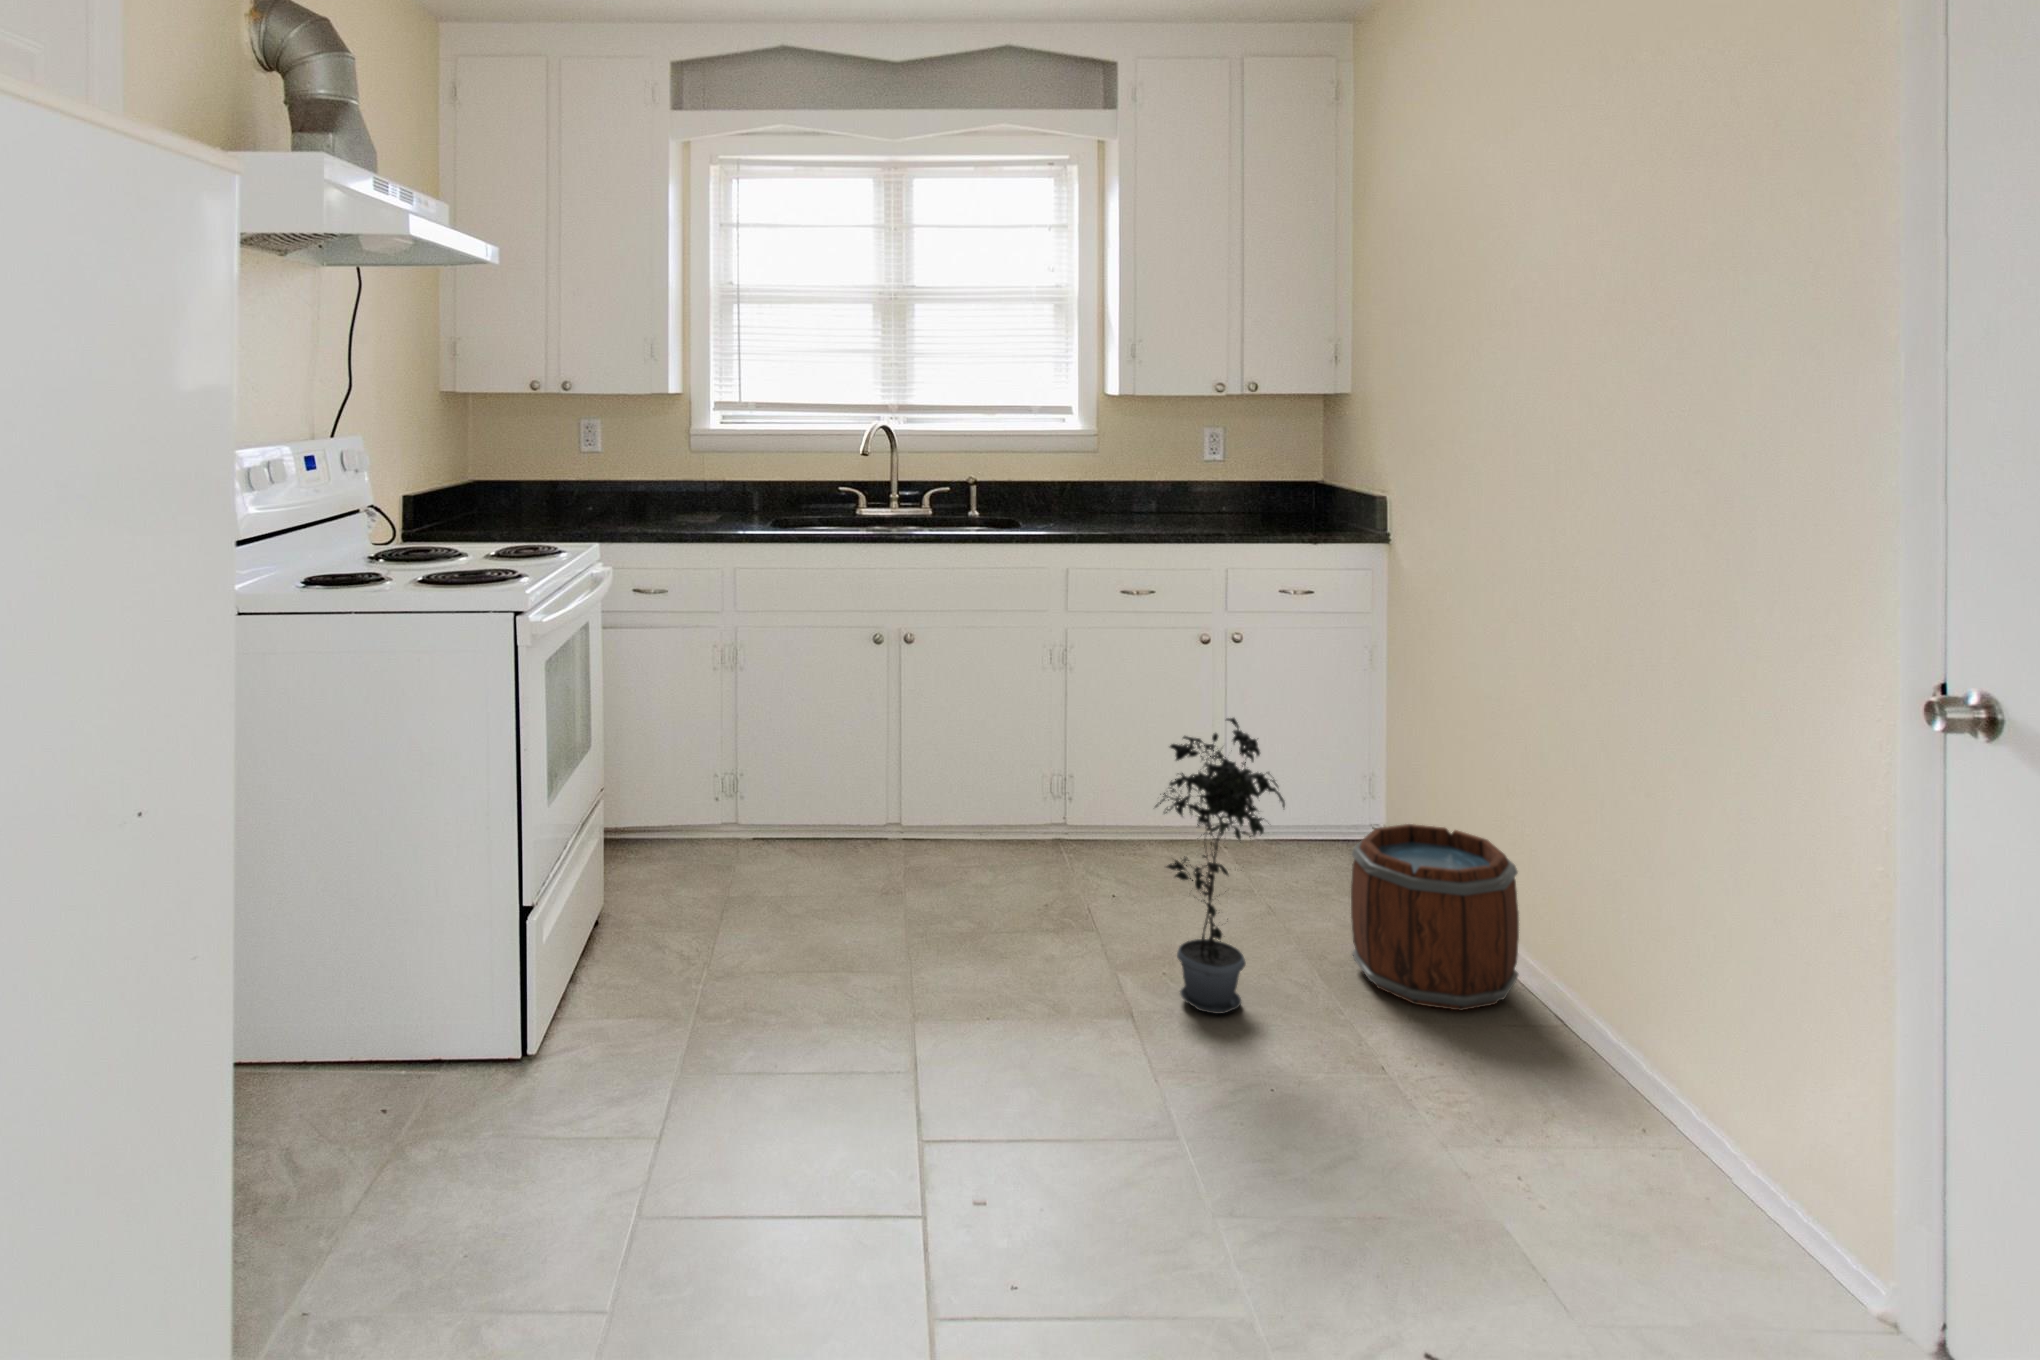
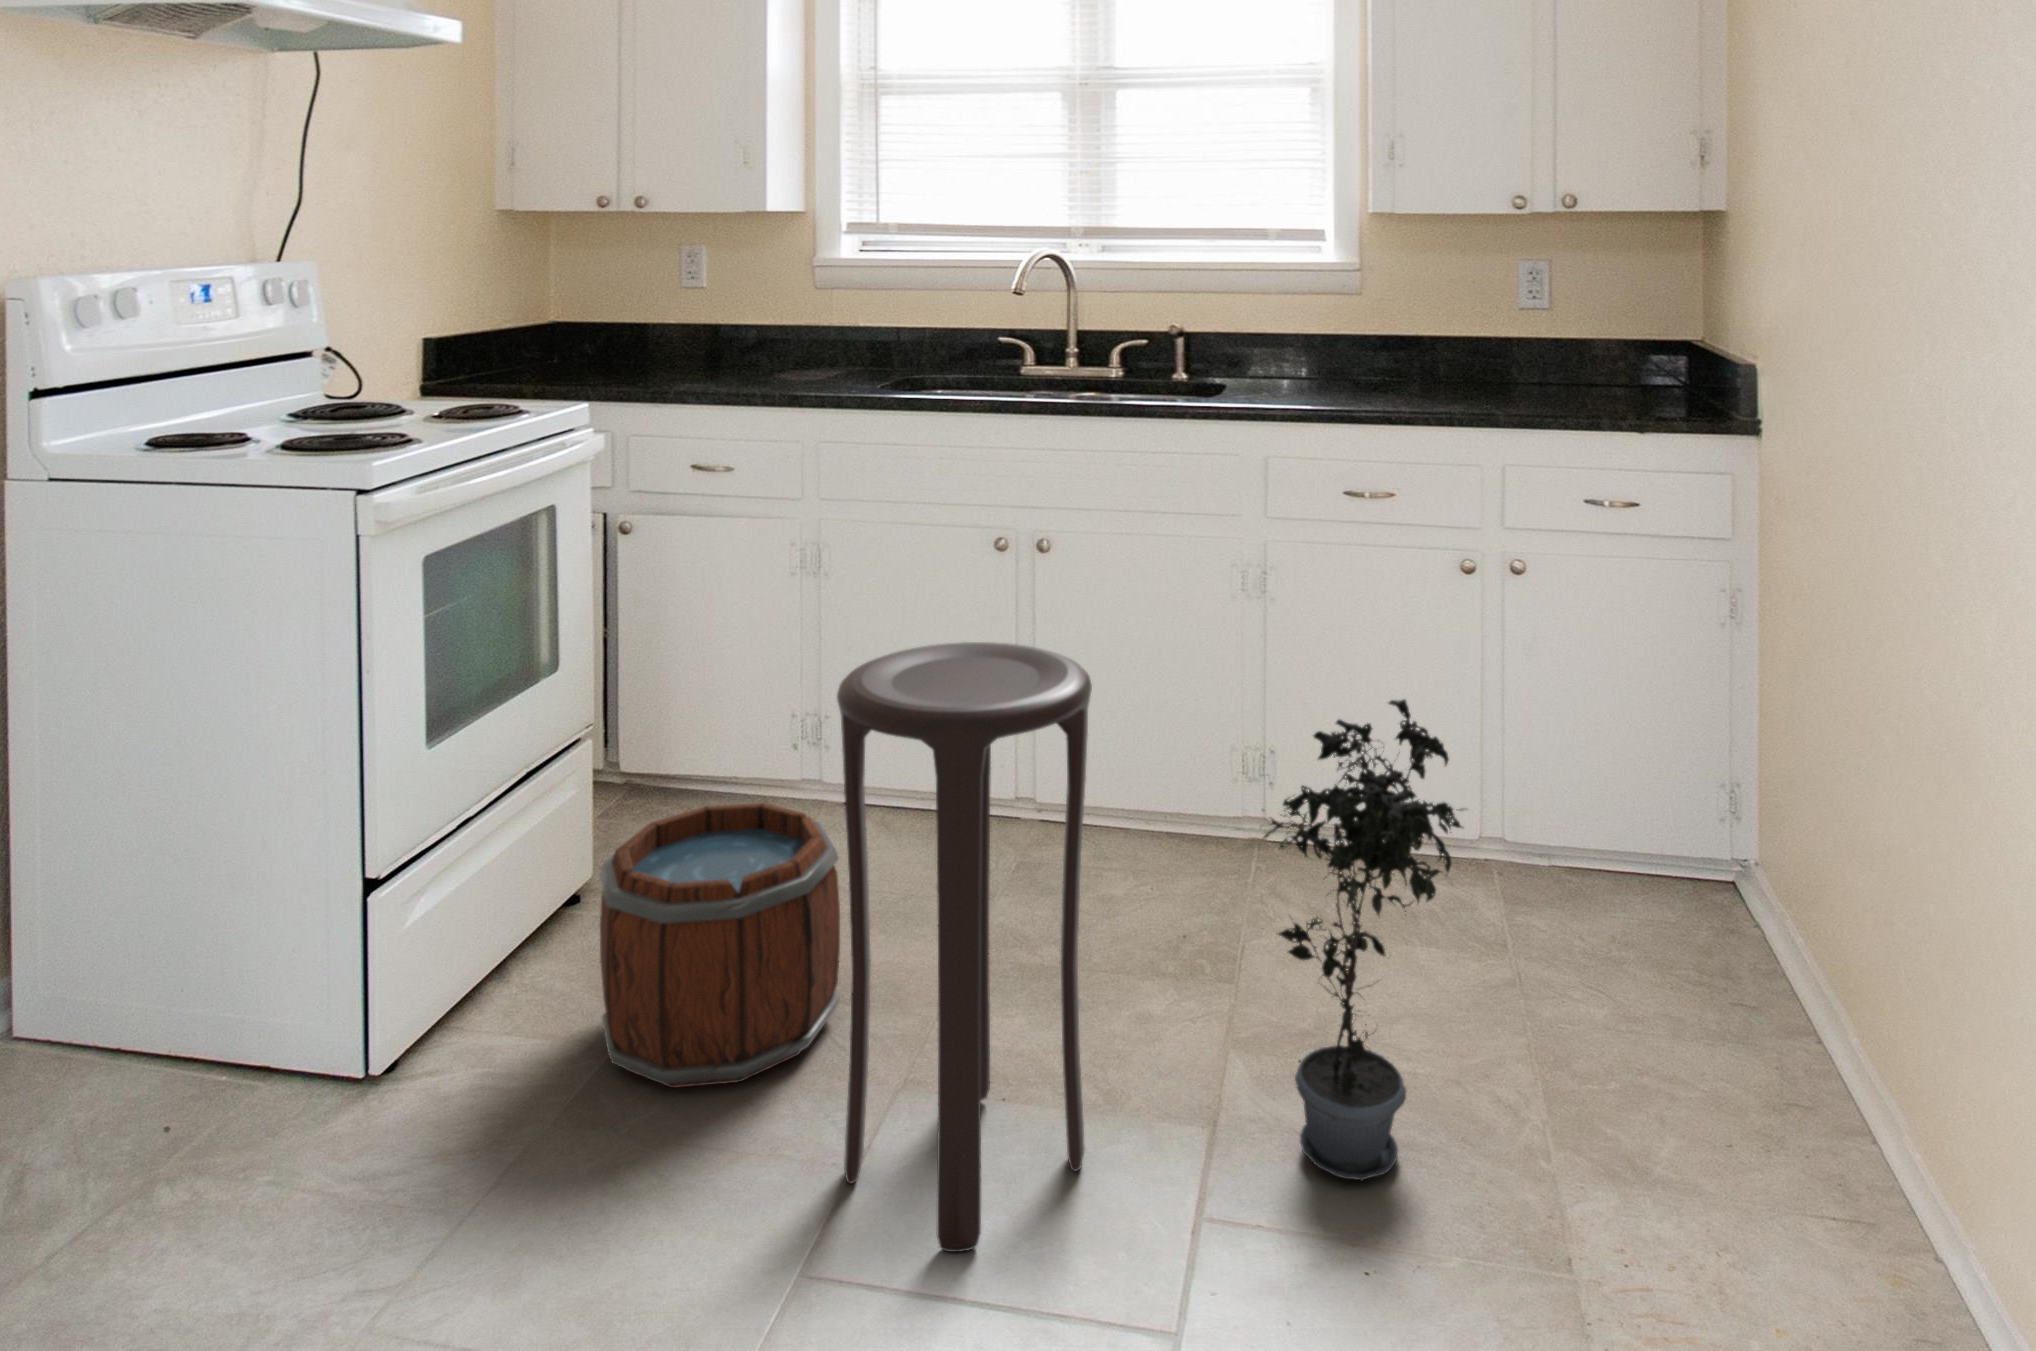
stool: none [909,696,1062,1065] -> present [837,642,1092,1252]
bucket: present [1351,824,1519,1011] -> present [600,803,840,1088]

